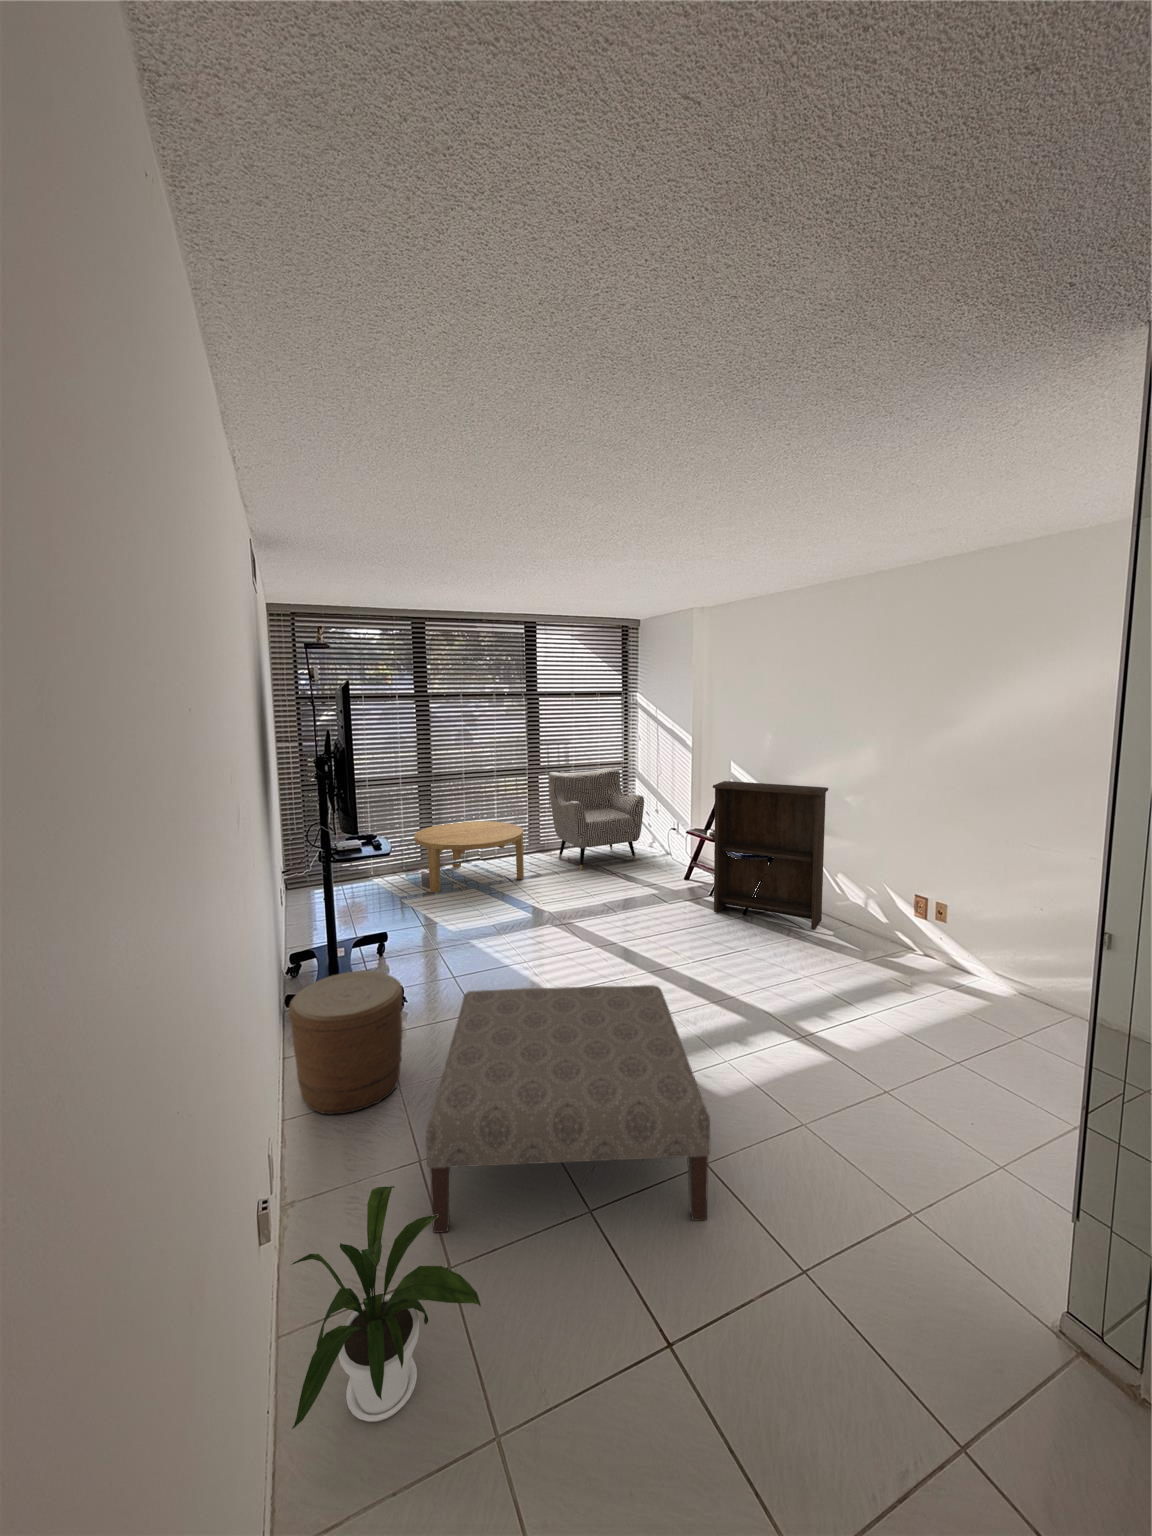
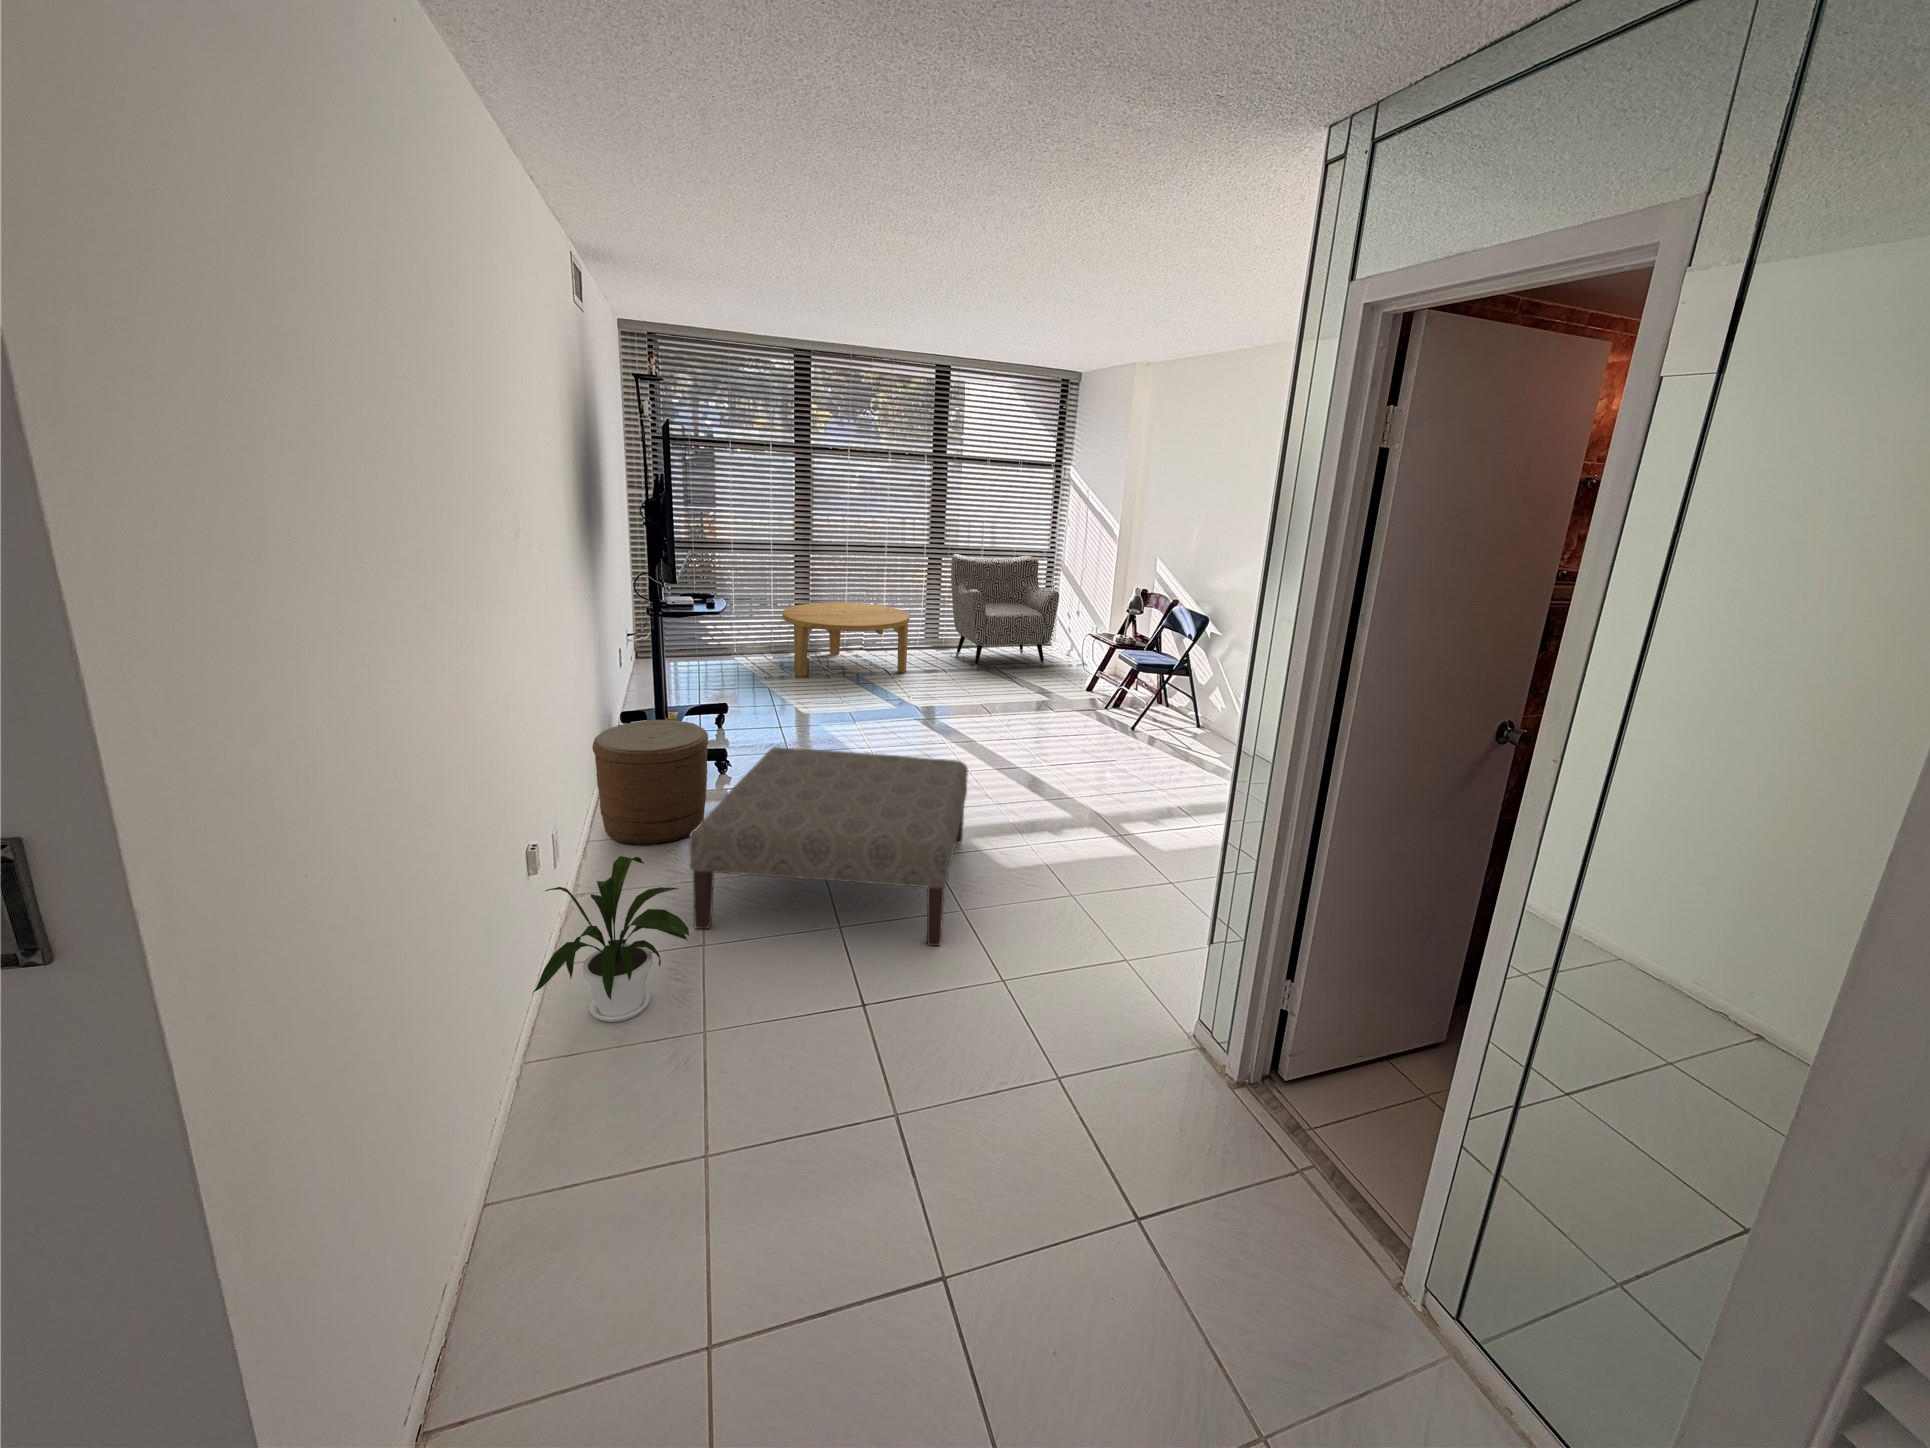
bookshelf: present [713,781,828,930] -> none [1101,577,1239,750]

